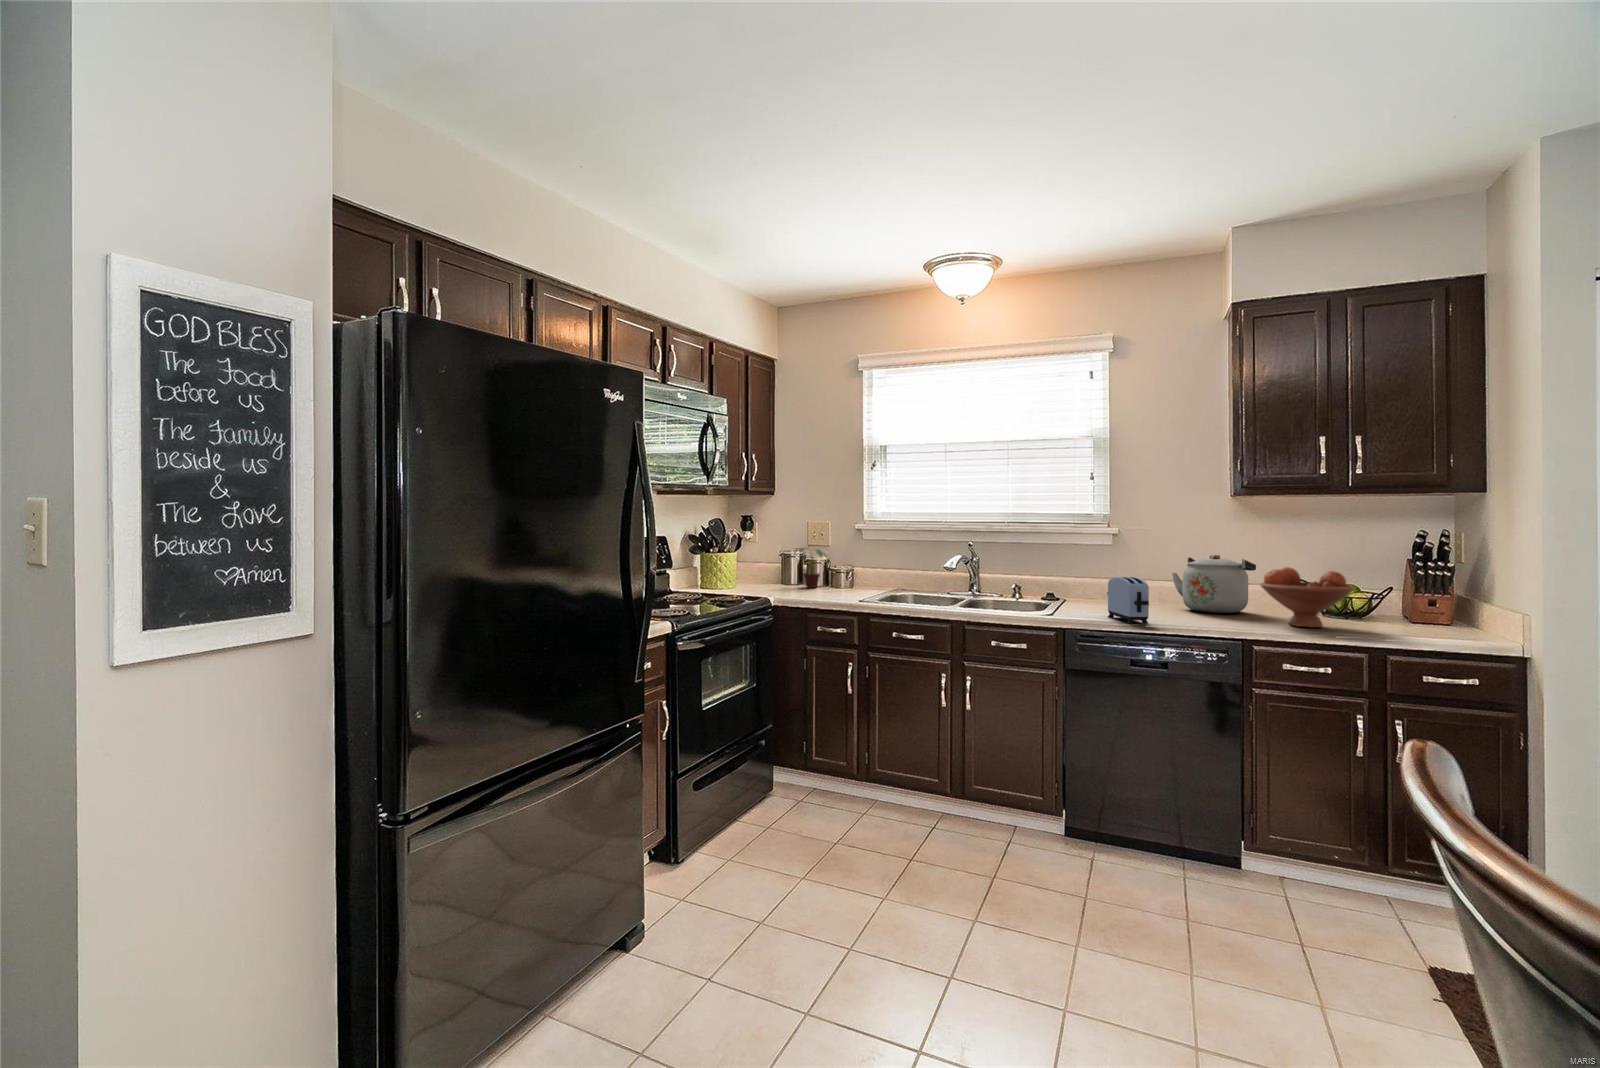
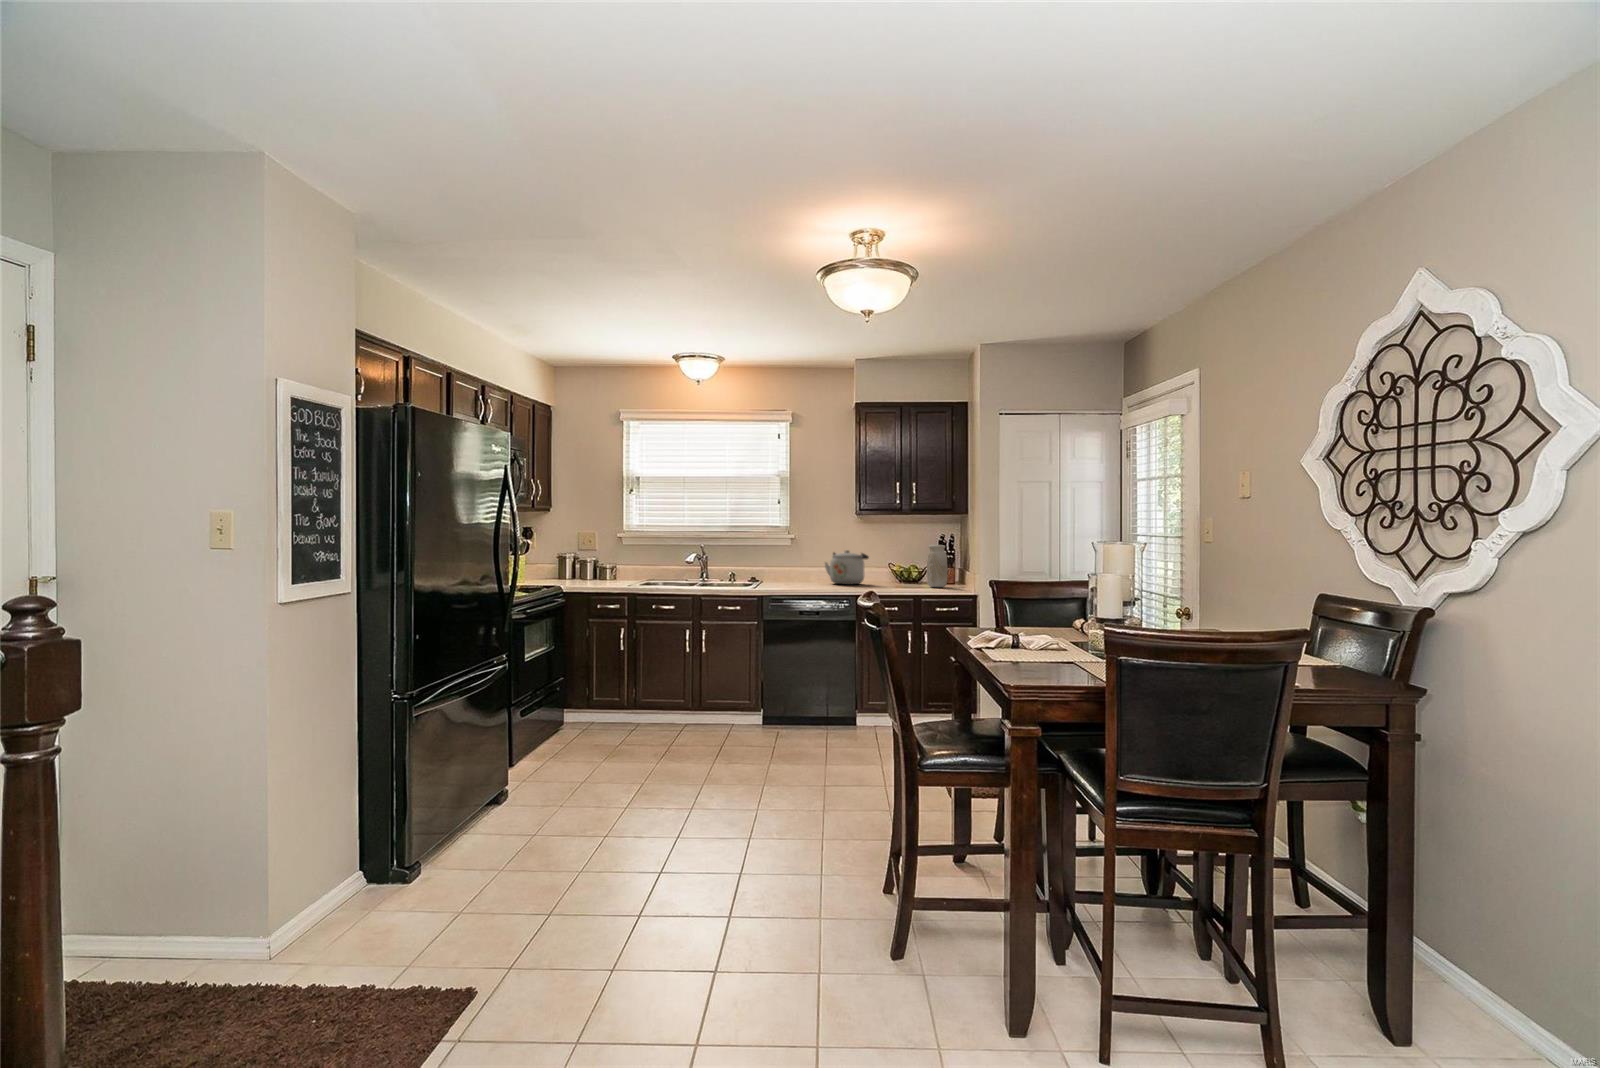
potted plant: present [794,548,823,588] -> none [569,550,593,580]
vase: none [1383,549,1432,629] -> present [927,545,948,587]
fruit bowl: present [1260,567,1354,628] -> none [868,556,912,588]
toaster: present [1107,577,1149,624] -> none [787,563,810,590]

